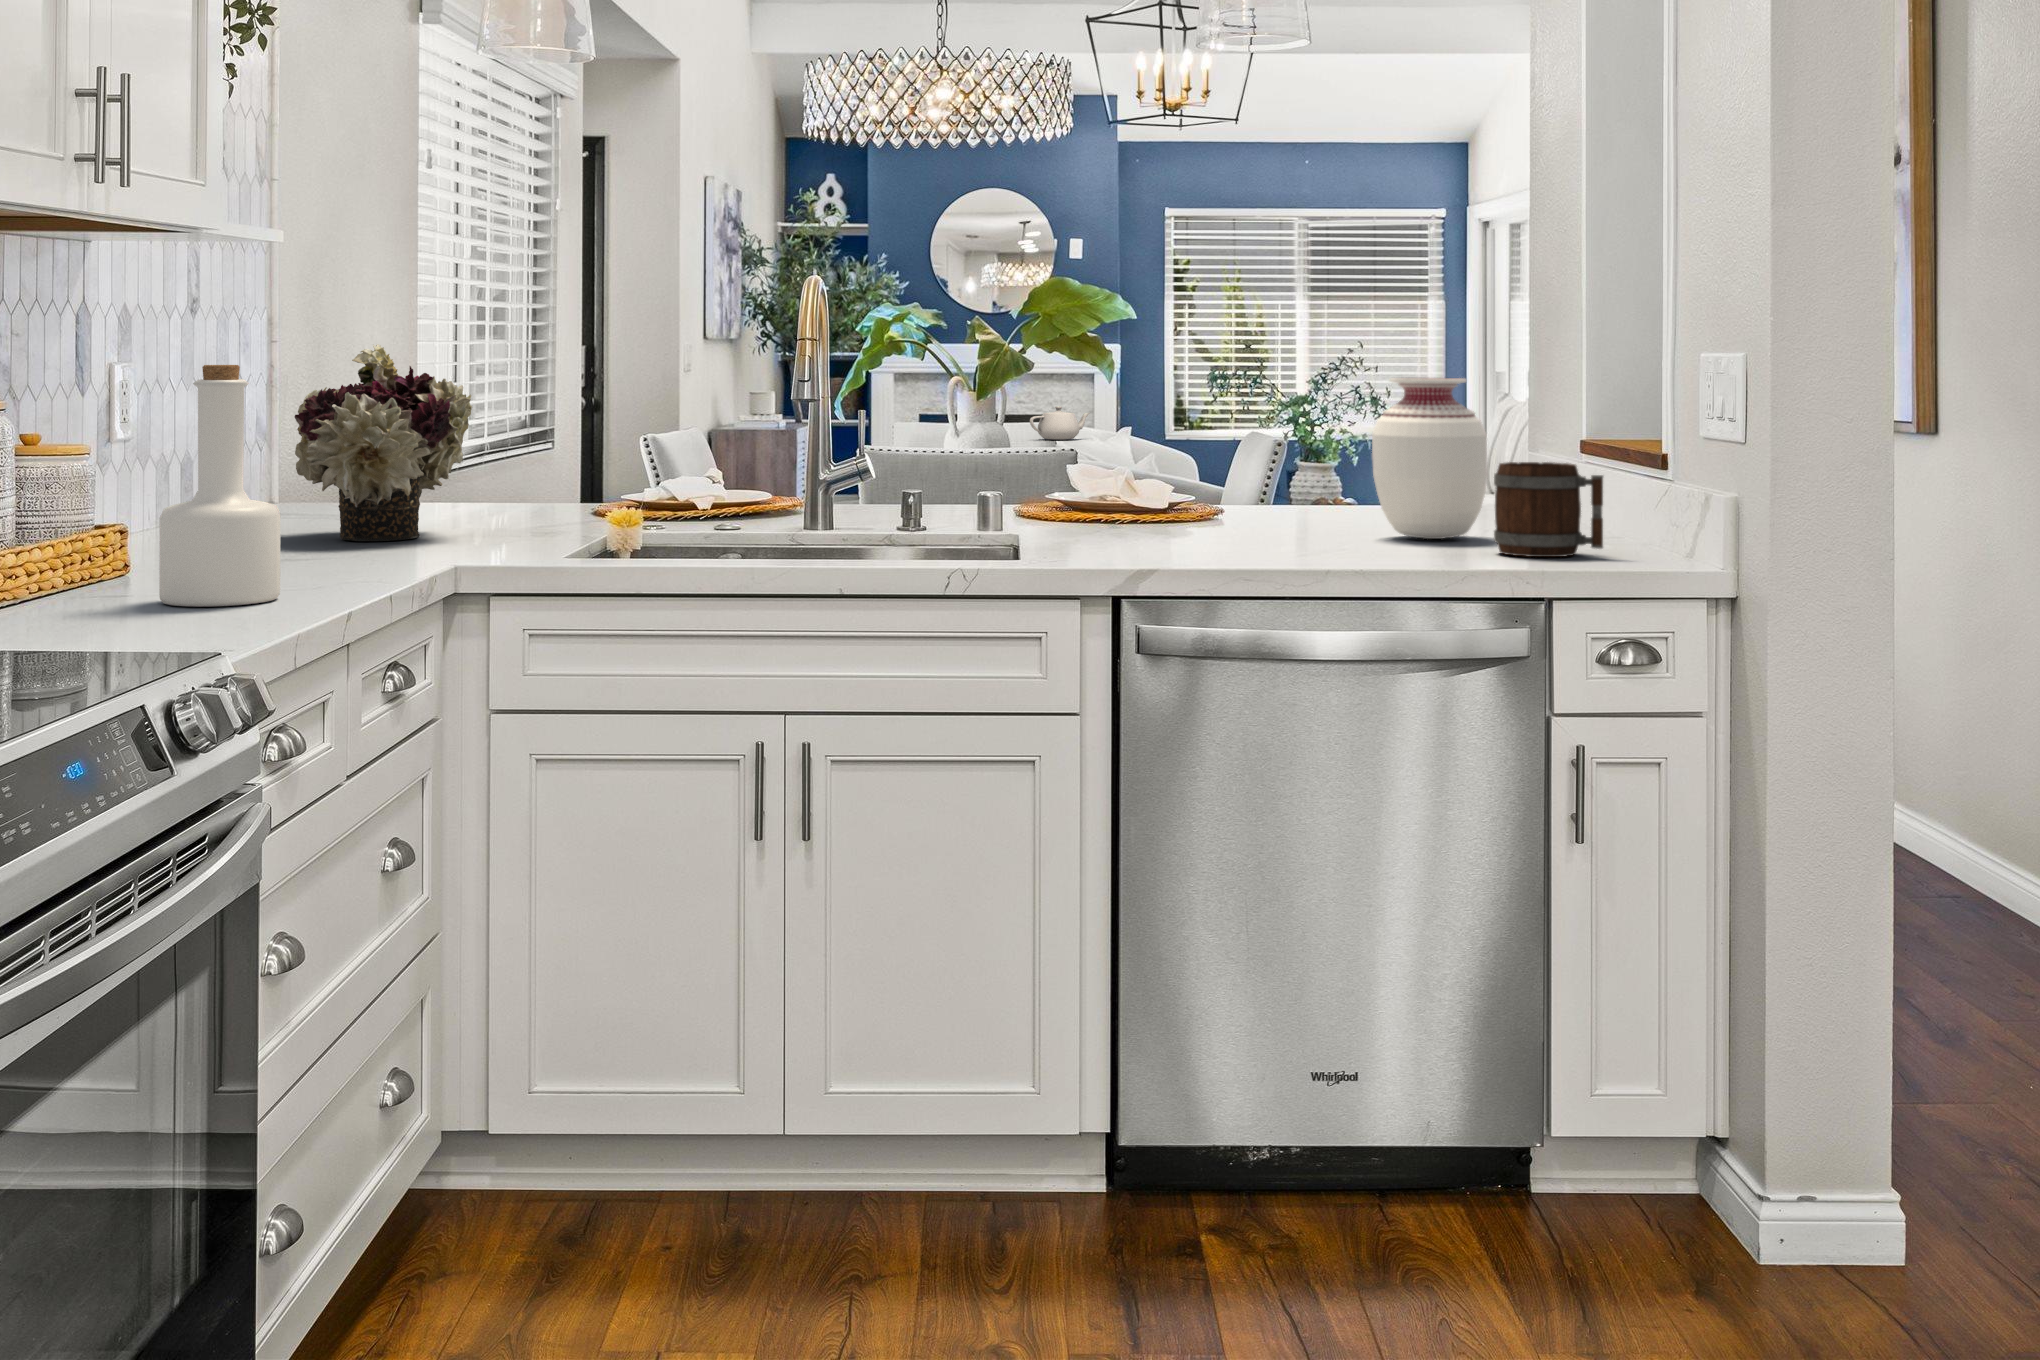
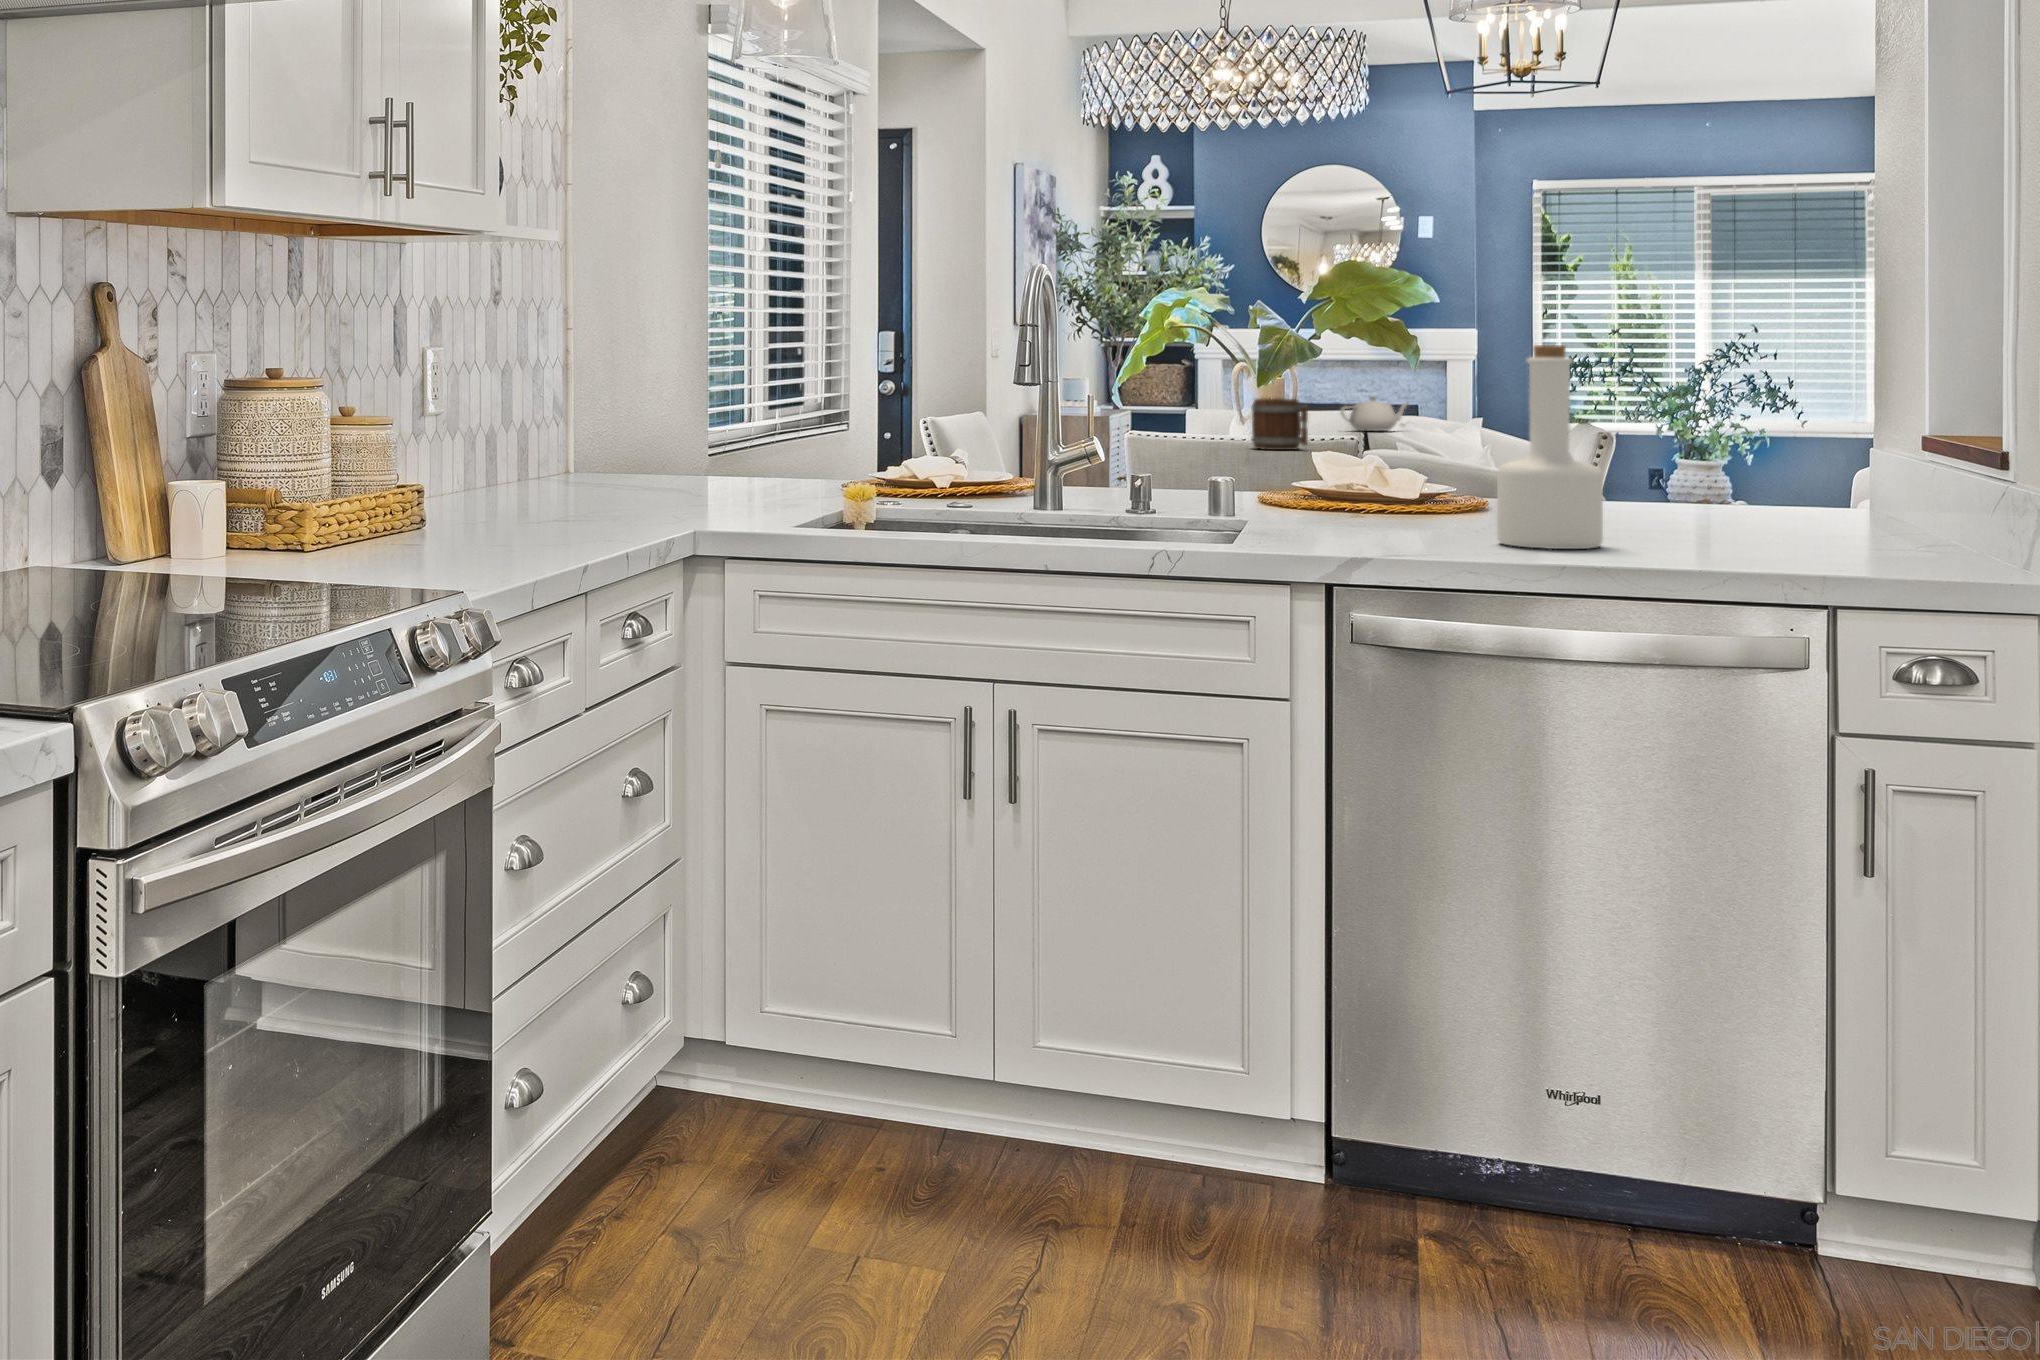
flower arrangement: present [294,344,472,541] -> none [568,331,722,509]
bottle: present [159,365,280,607] -> present [1497,345,1603,549]
vase: present [1372,378,1488,539] -> none [1645,365,1785,539]
mug: present [1494,462,1603,557] -> present [1251,398,1308,450]

